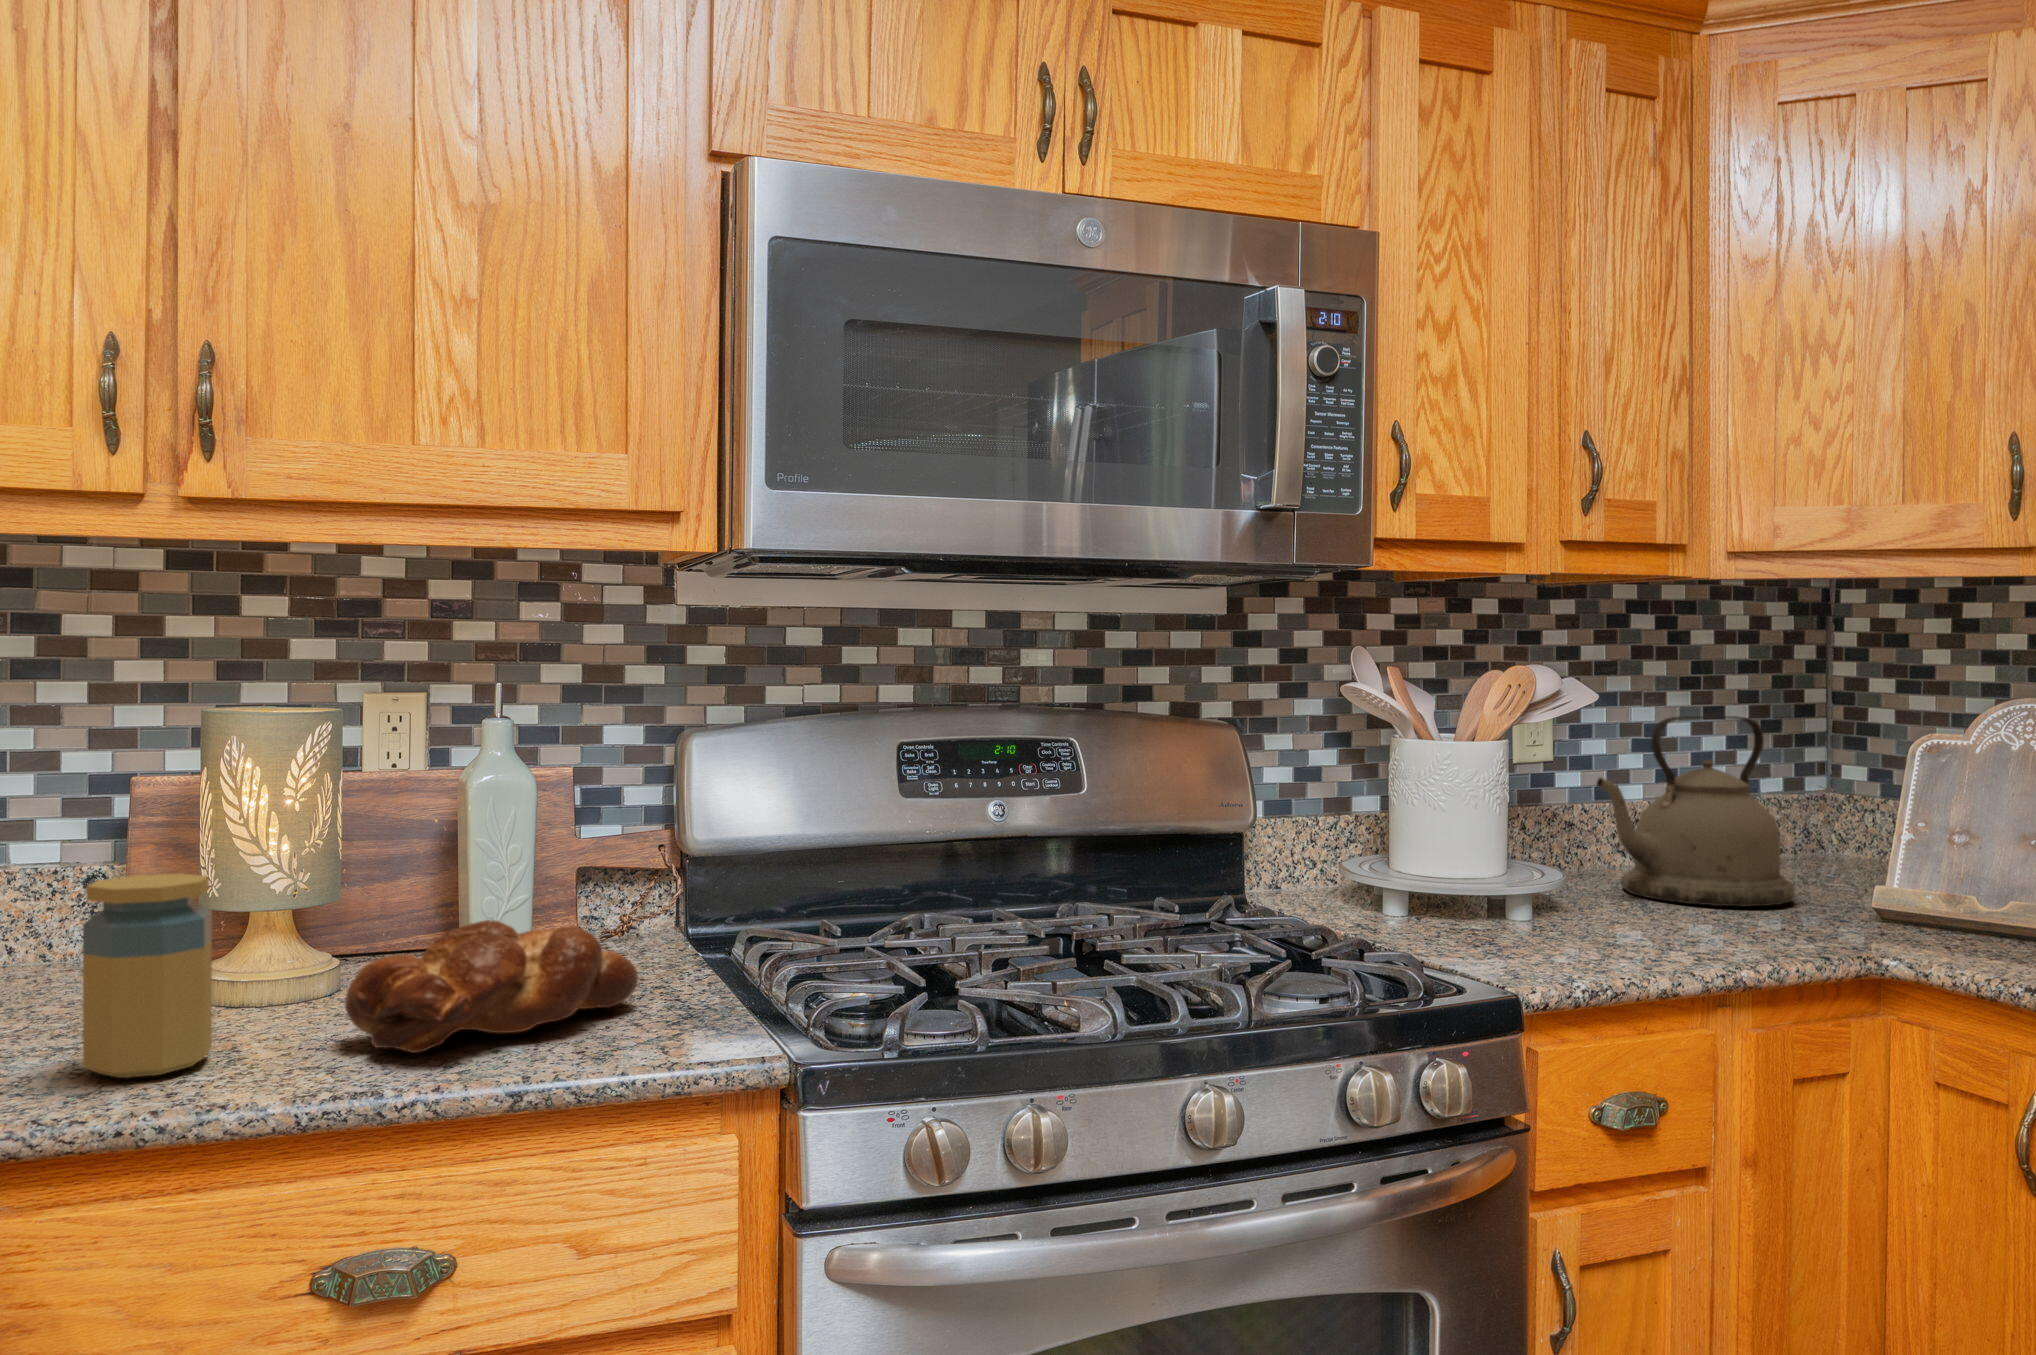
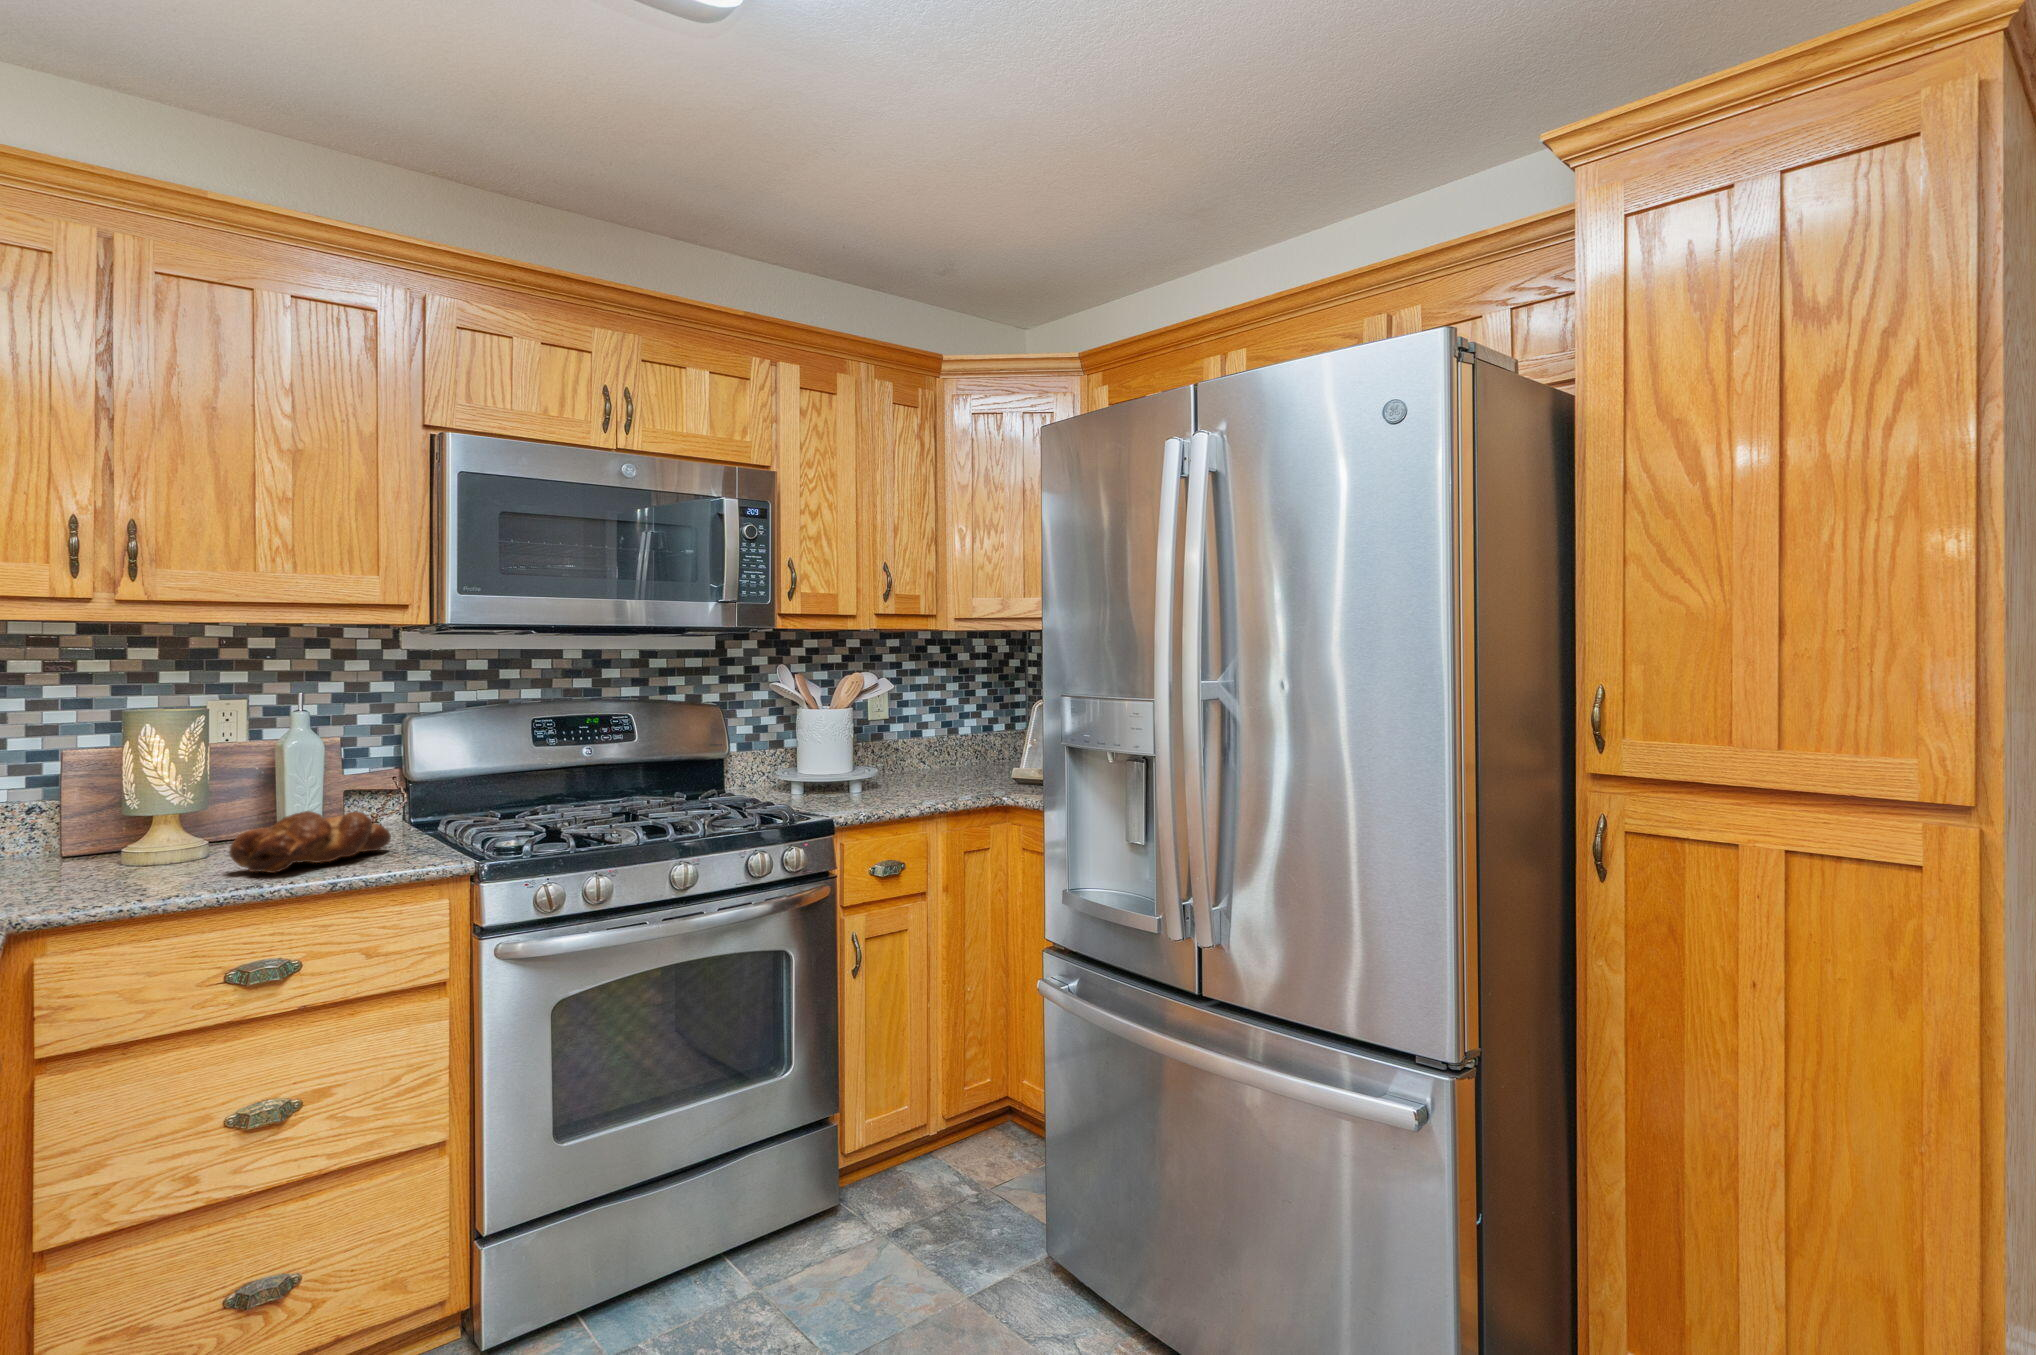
kettle: present [1597,716,1794,906] -> none [899,695,989,782]
jar: present [83,873,212,1078] -> none [82,793,154,892]

